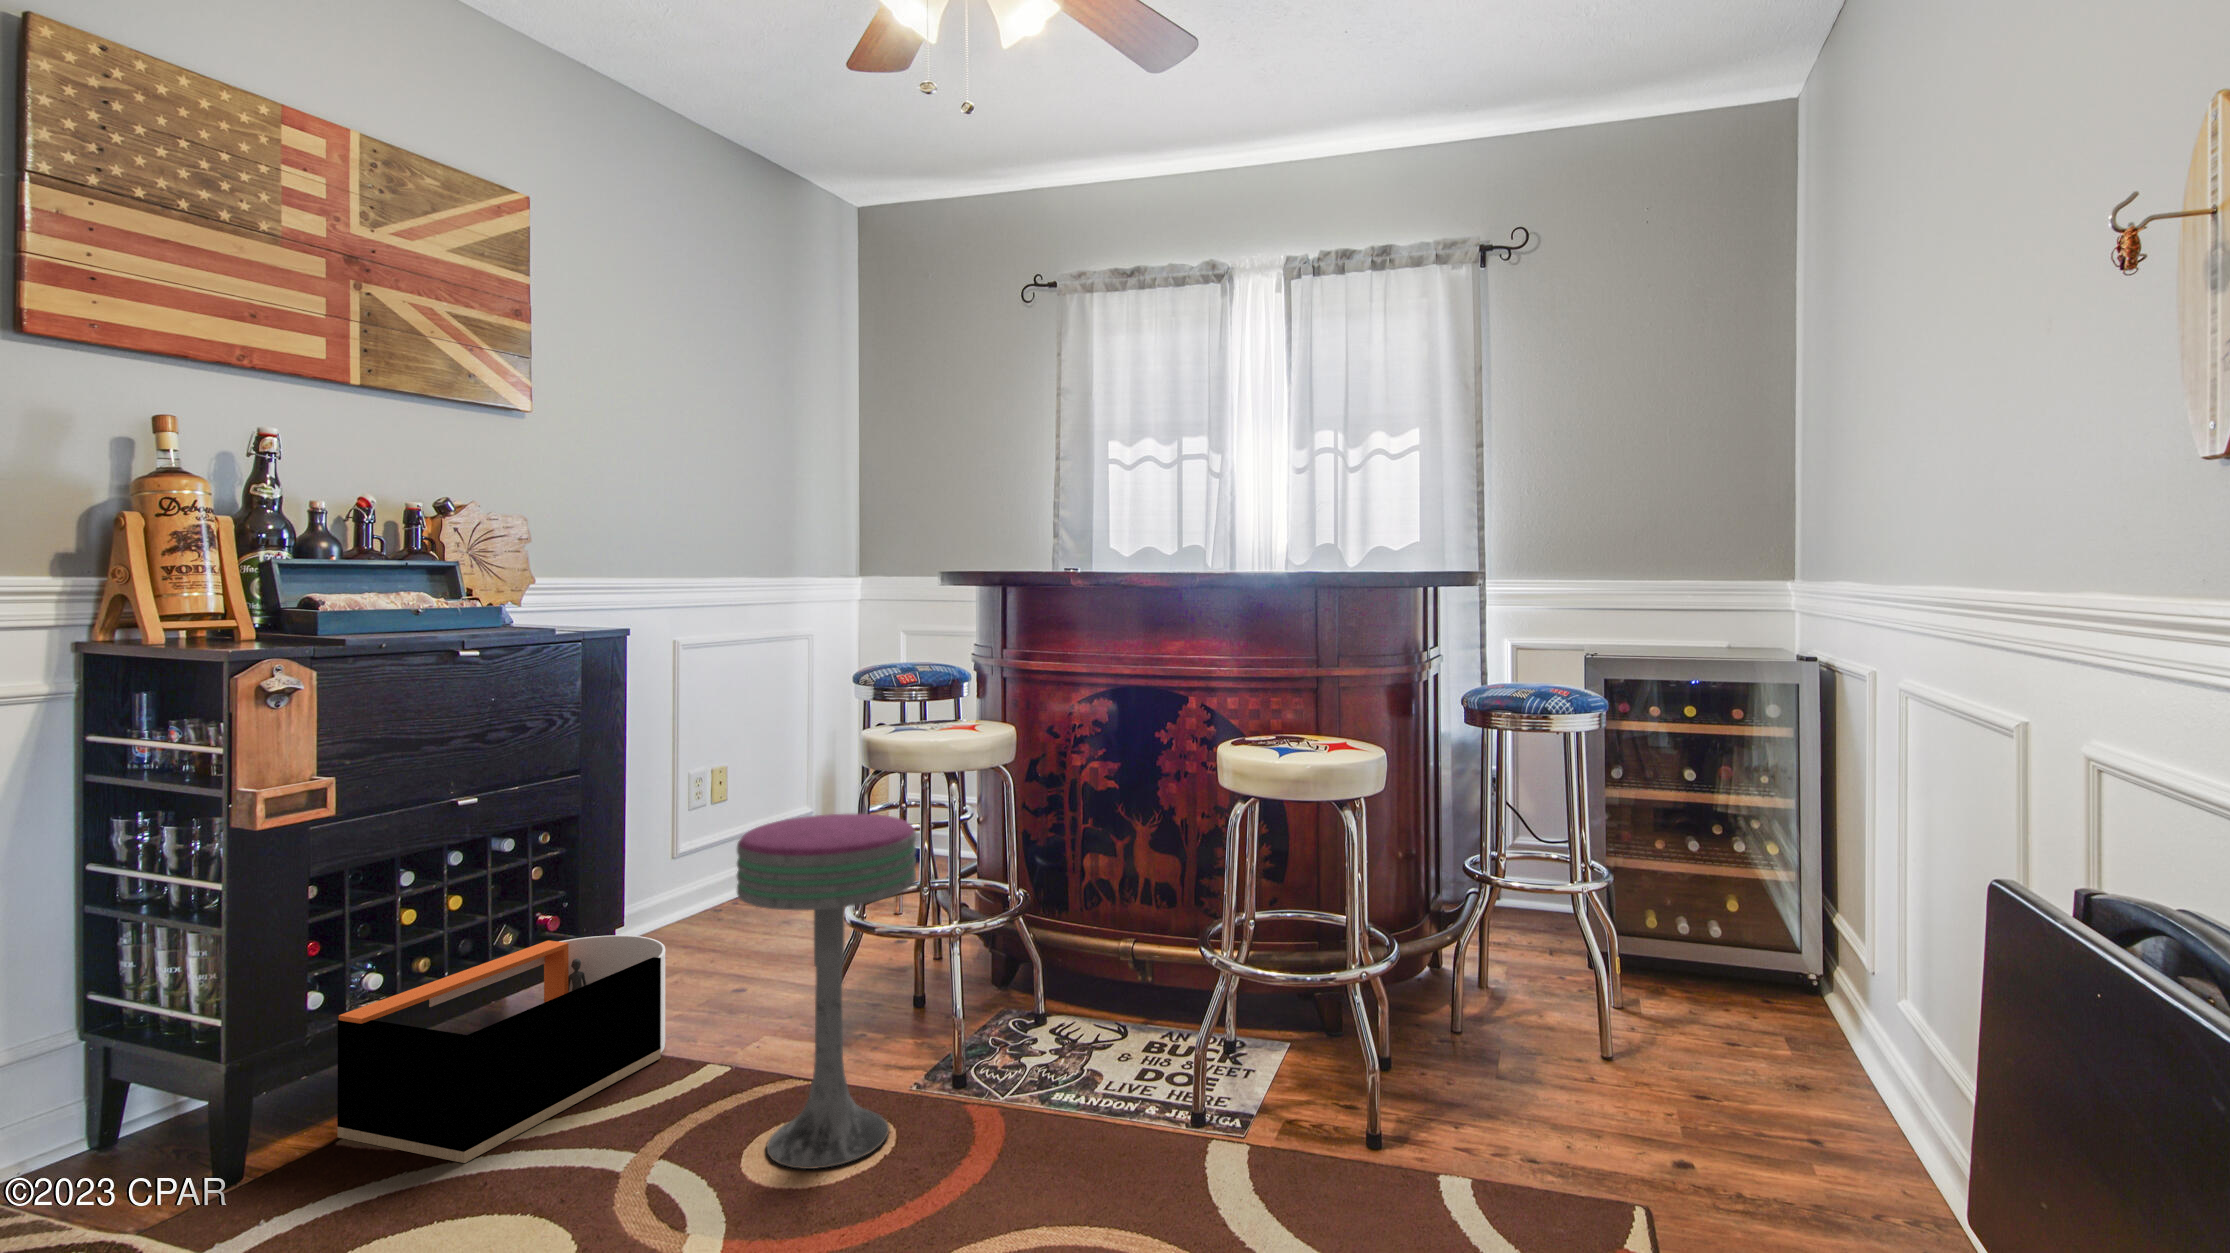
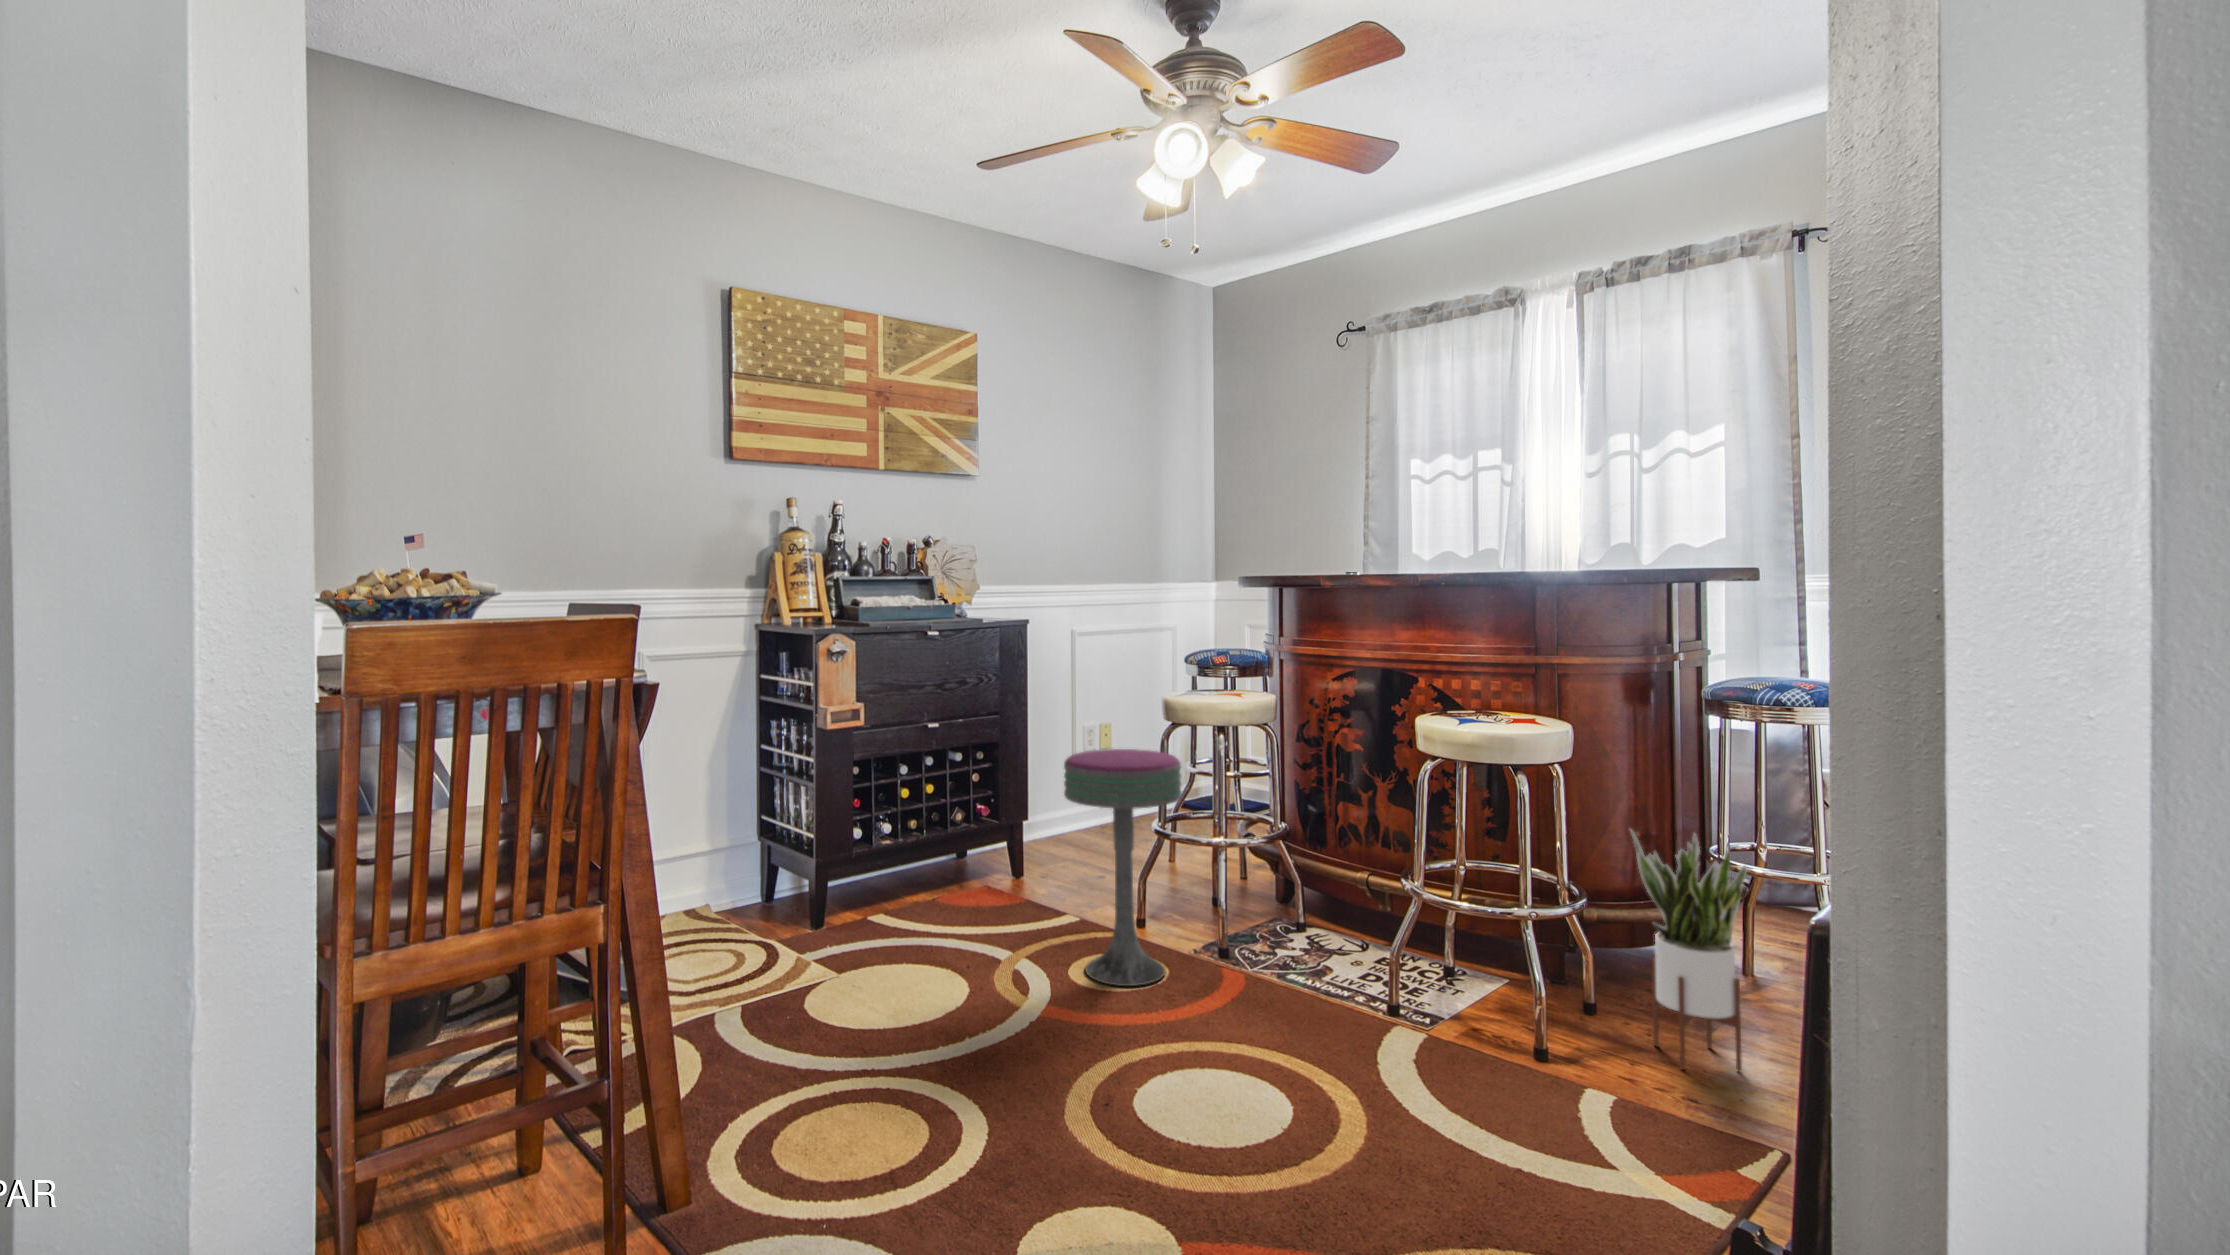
potted plant: none [1435,851,1536,1110] -> present [1630,829,1747,1072]
storage bin: present [337,935,665,1163] -> none [868,821,1046,939]

